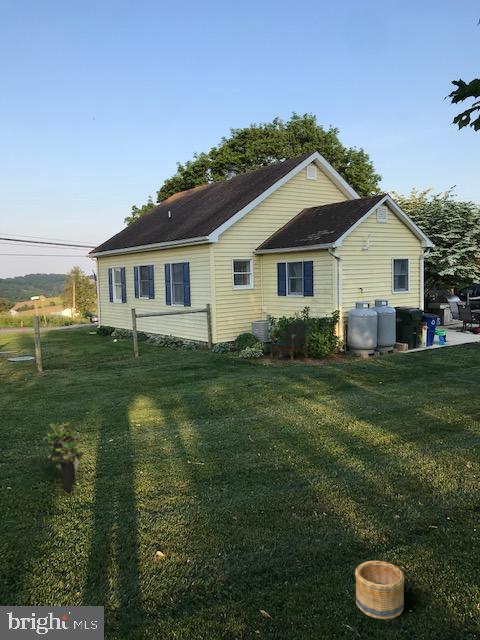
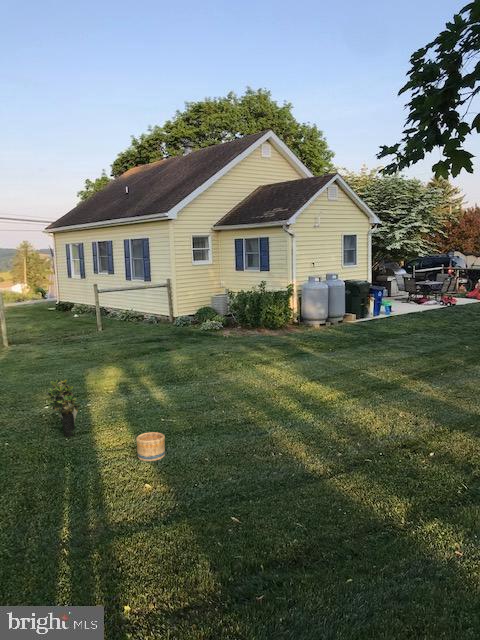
lounge chair: present [270,323,308,360] -> none [229,296,264,331]
basket: present [355,561,405,619] -> present [136,432,165,461]

